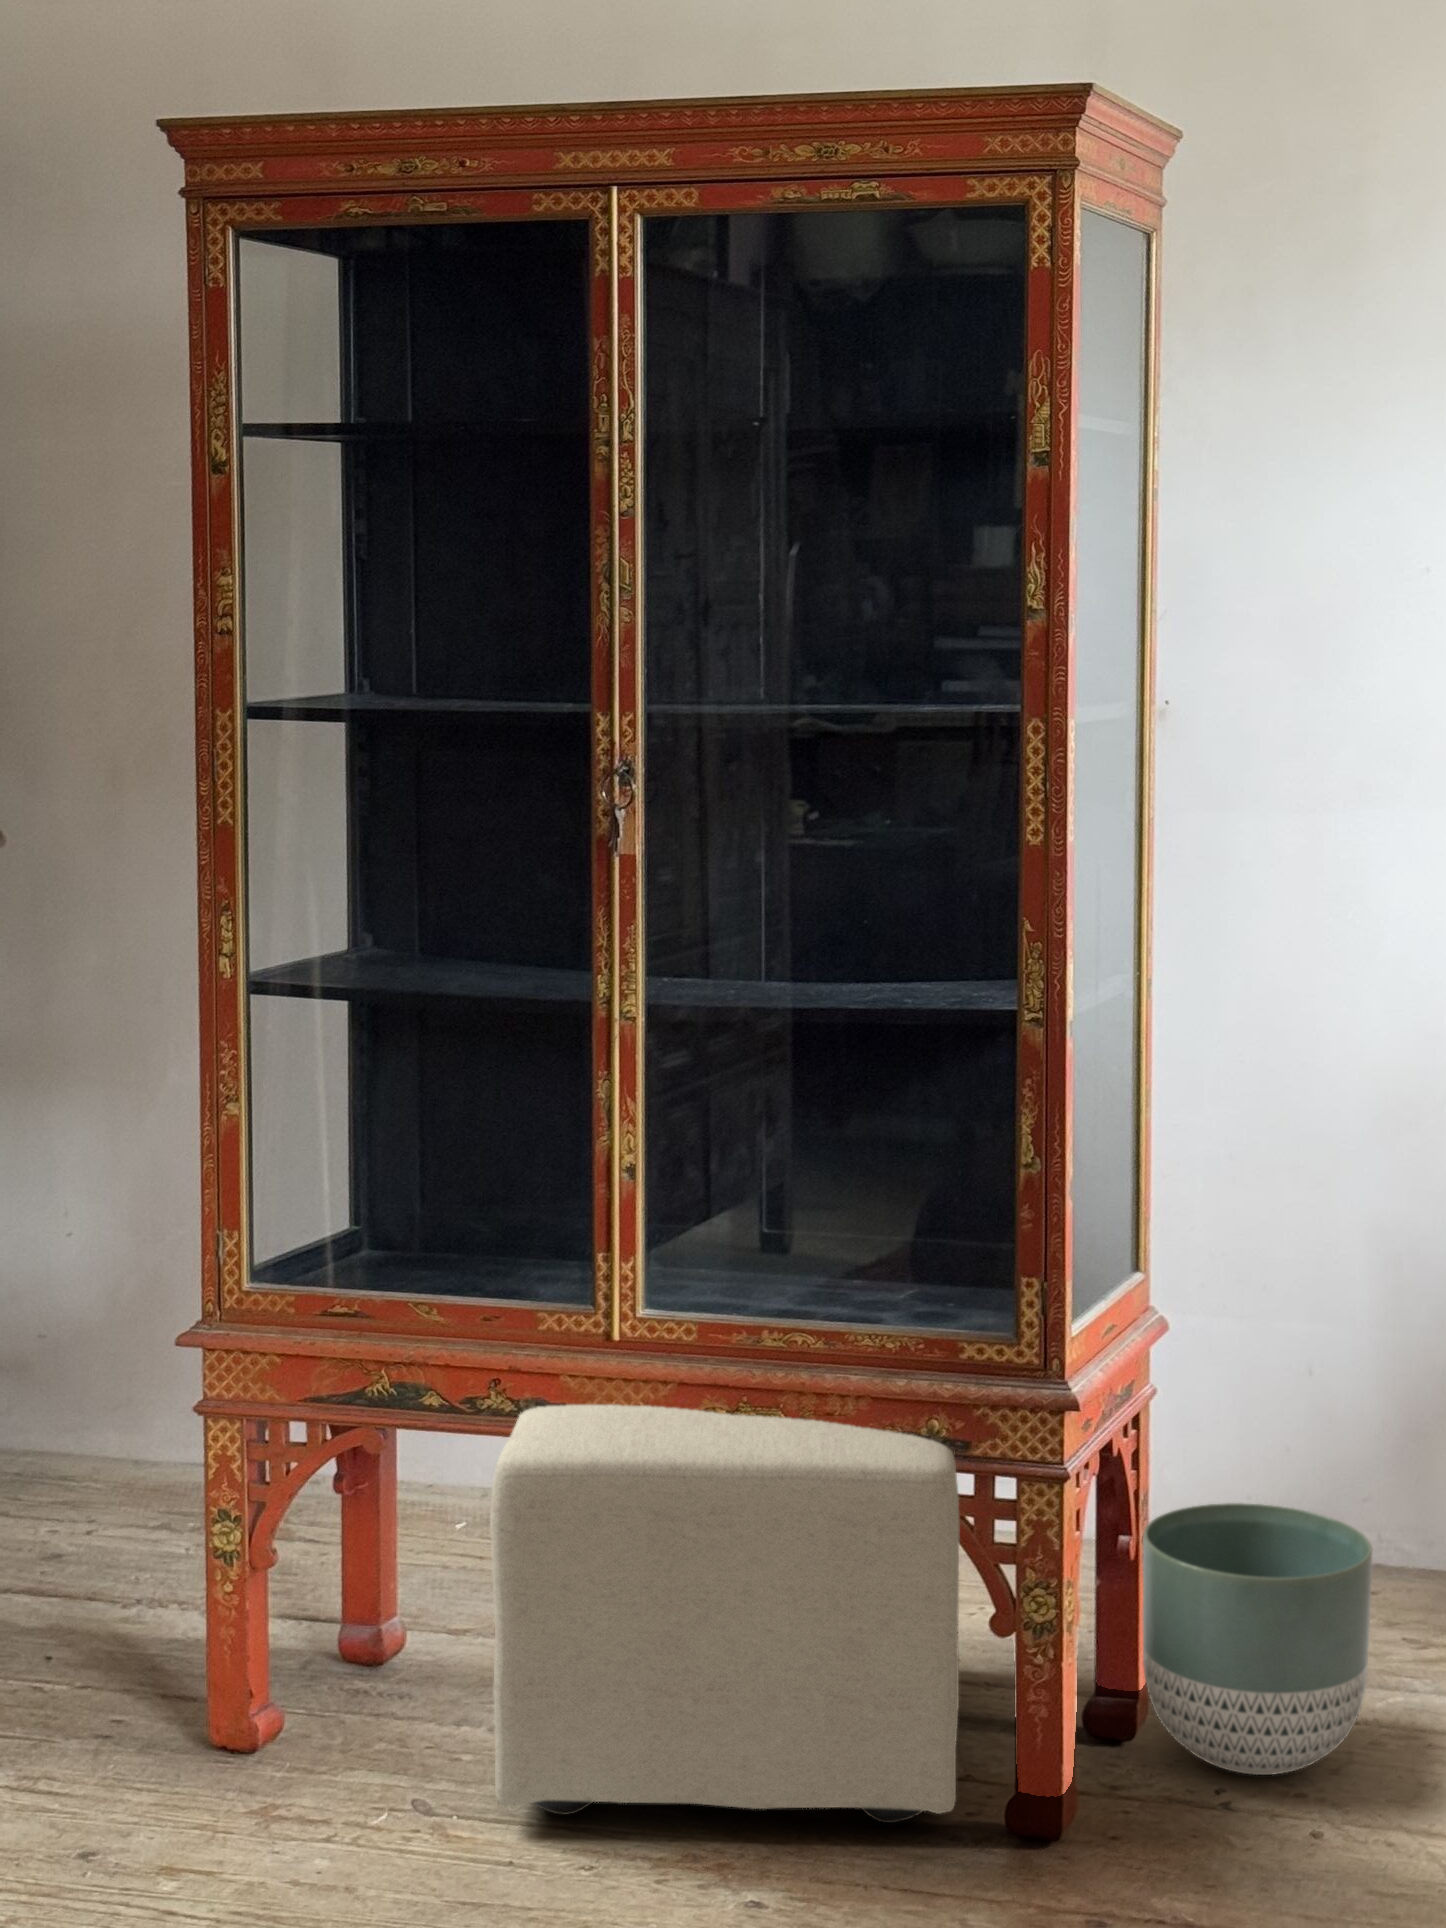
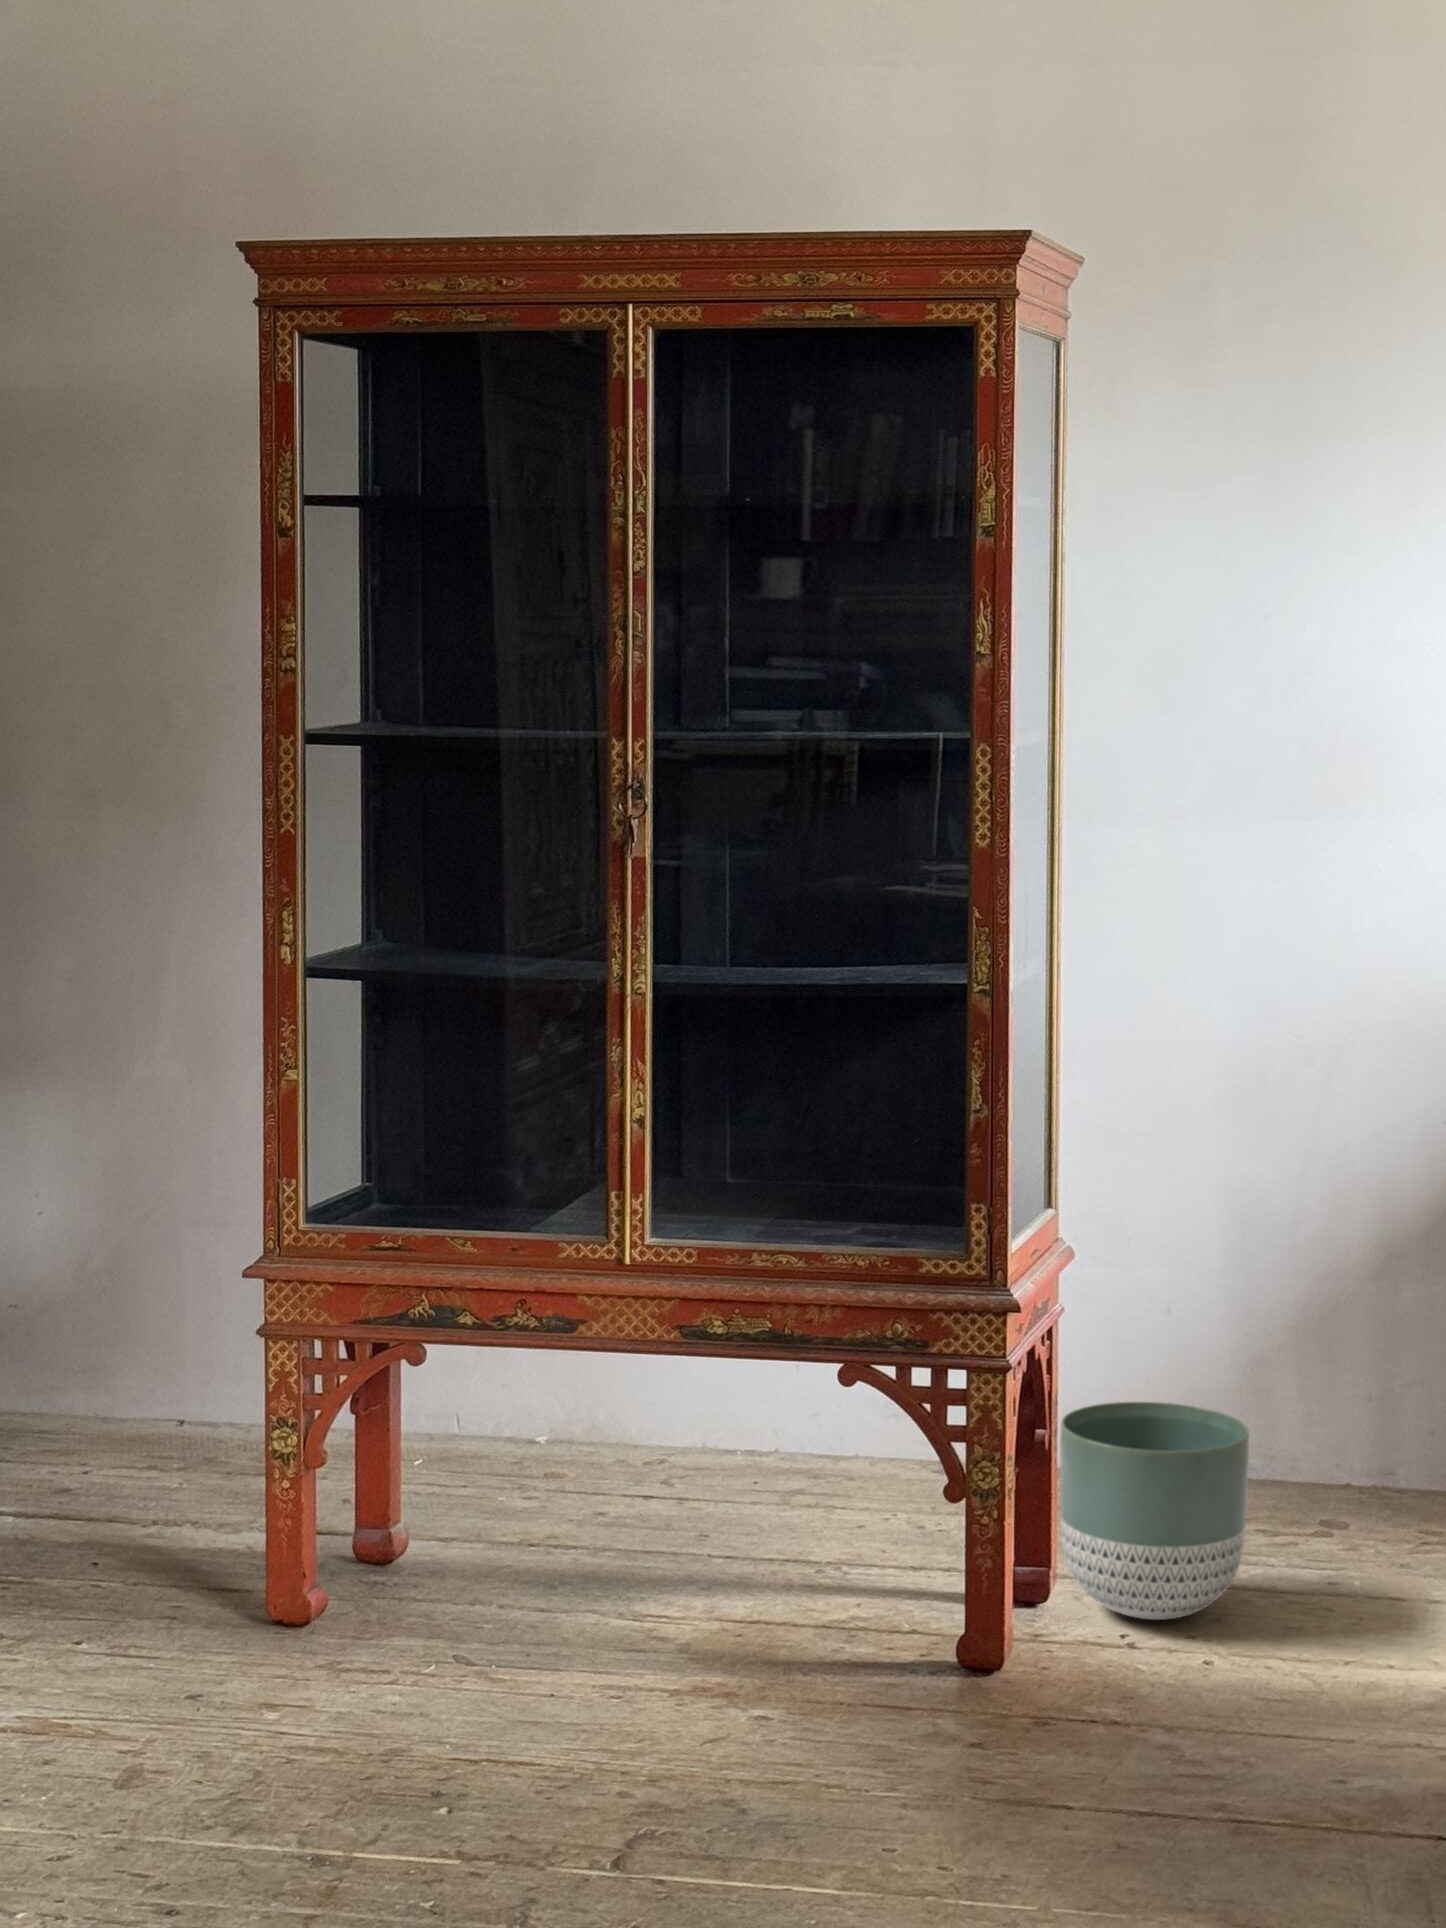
ottoman: present [490,1405,960,1823] -> none [531,1280,920,1662]

